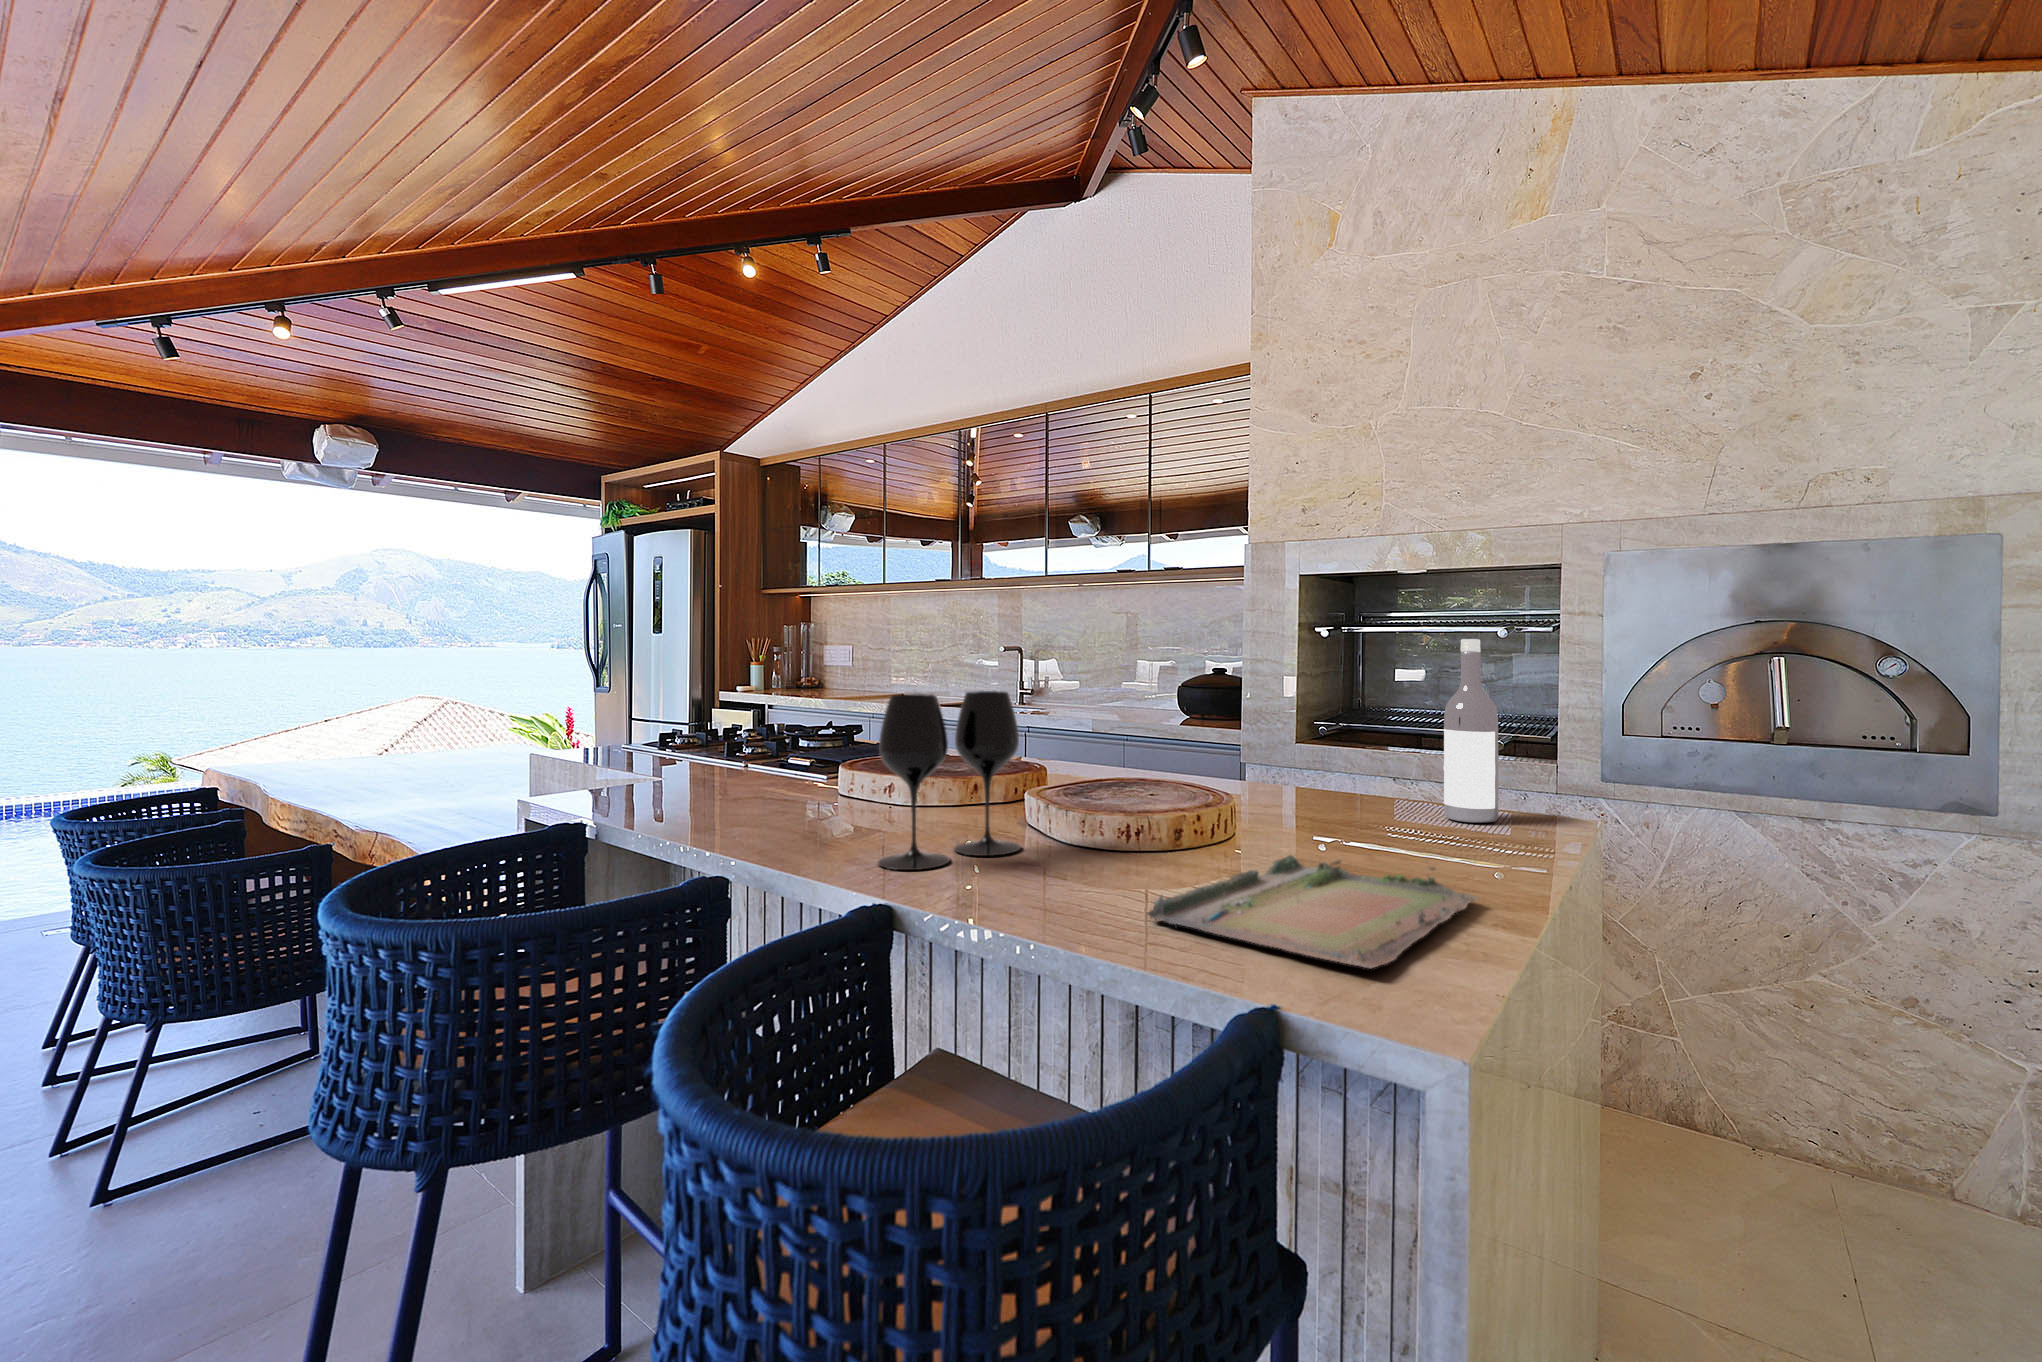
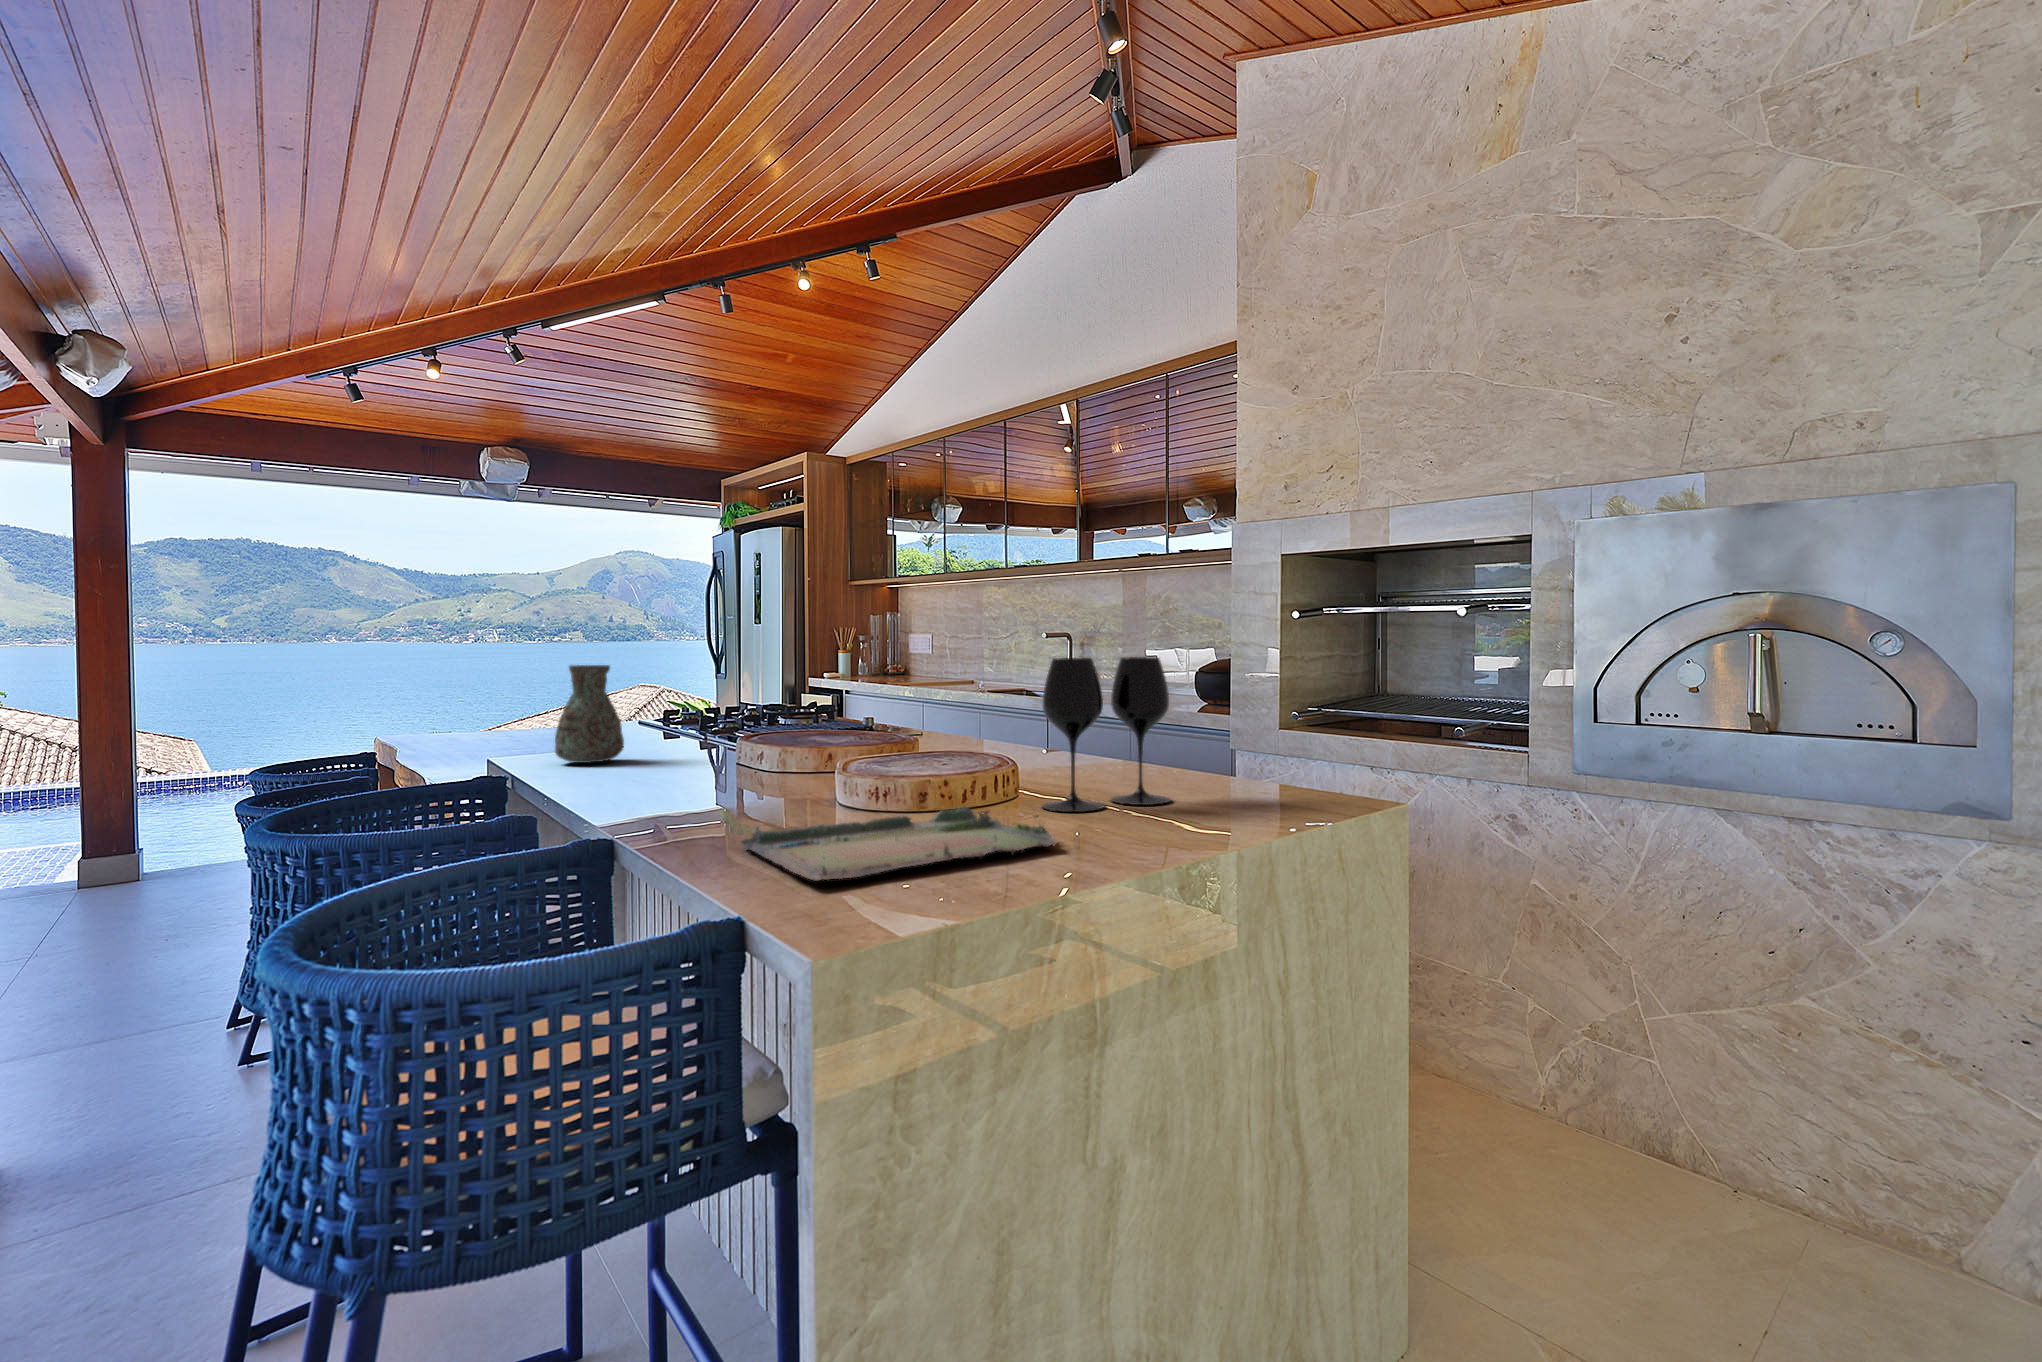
wine bottle: present [1443,639,1499,823] -> none [1231,608,1281,794]
wine glass: present [878,691,1021,870] -> present [1042,657,1171,812]
decorative vase: none [653,693,729,806] -> present [555,665,624,763]

